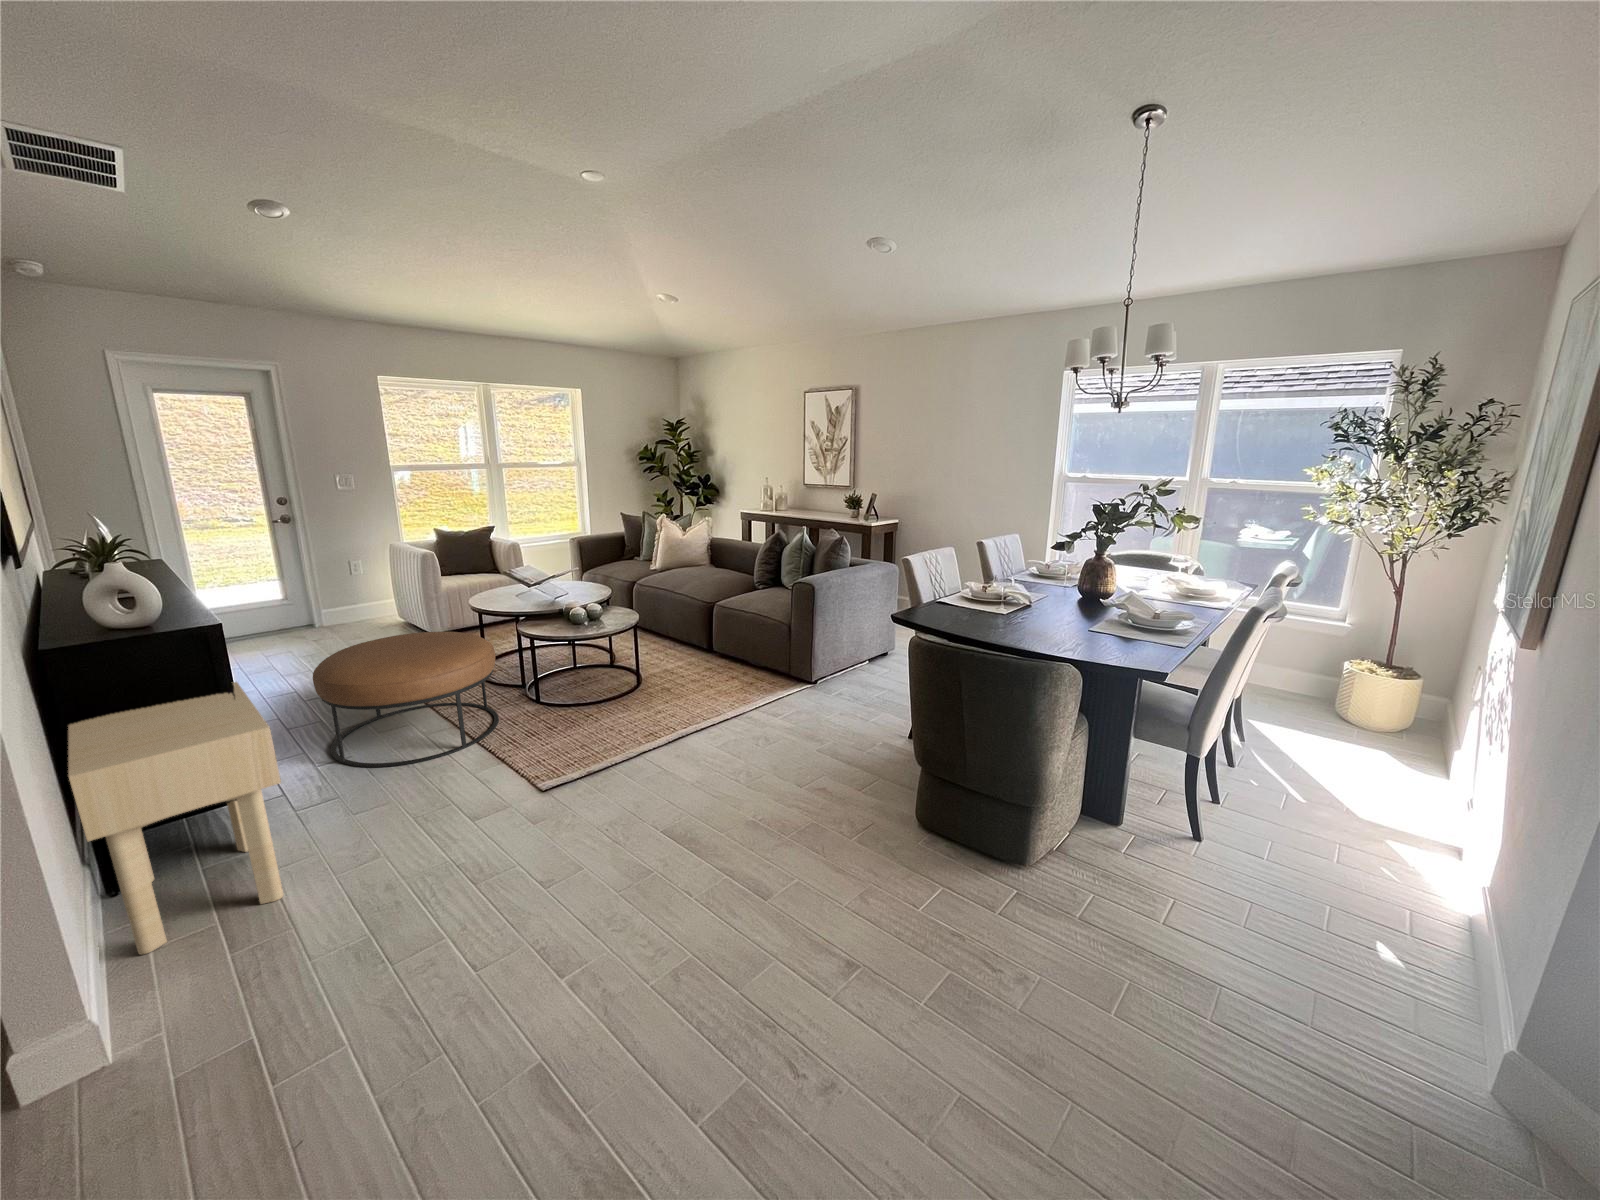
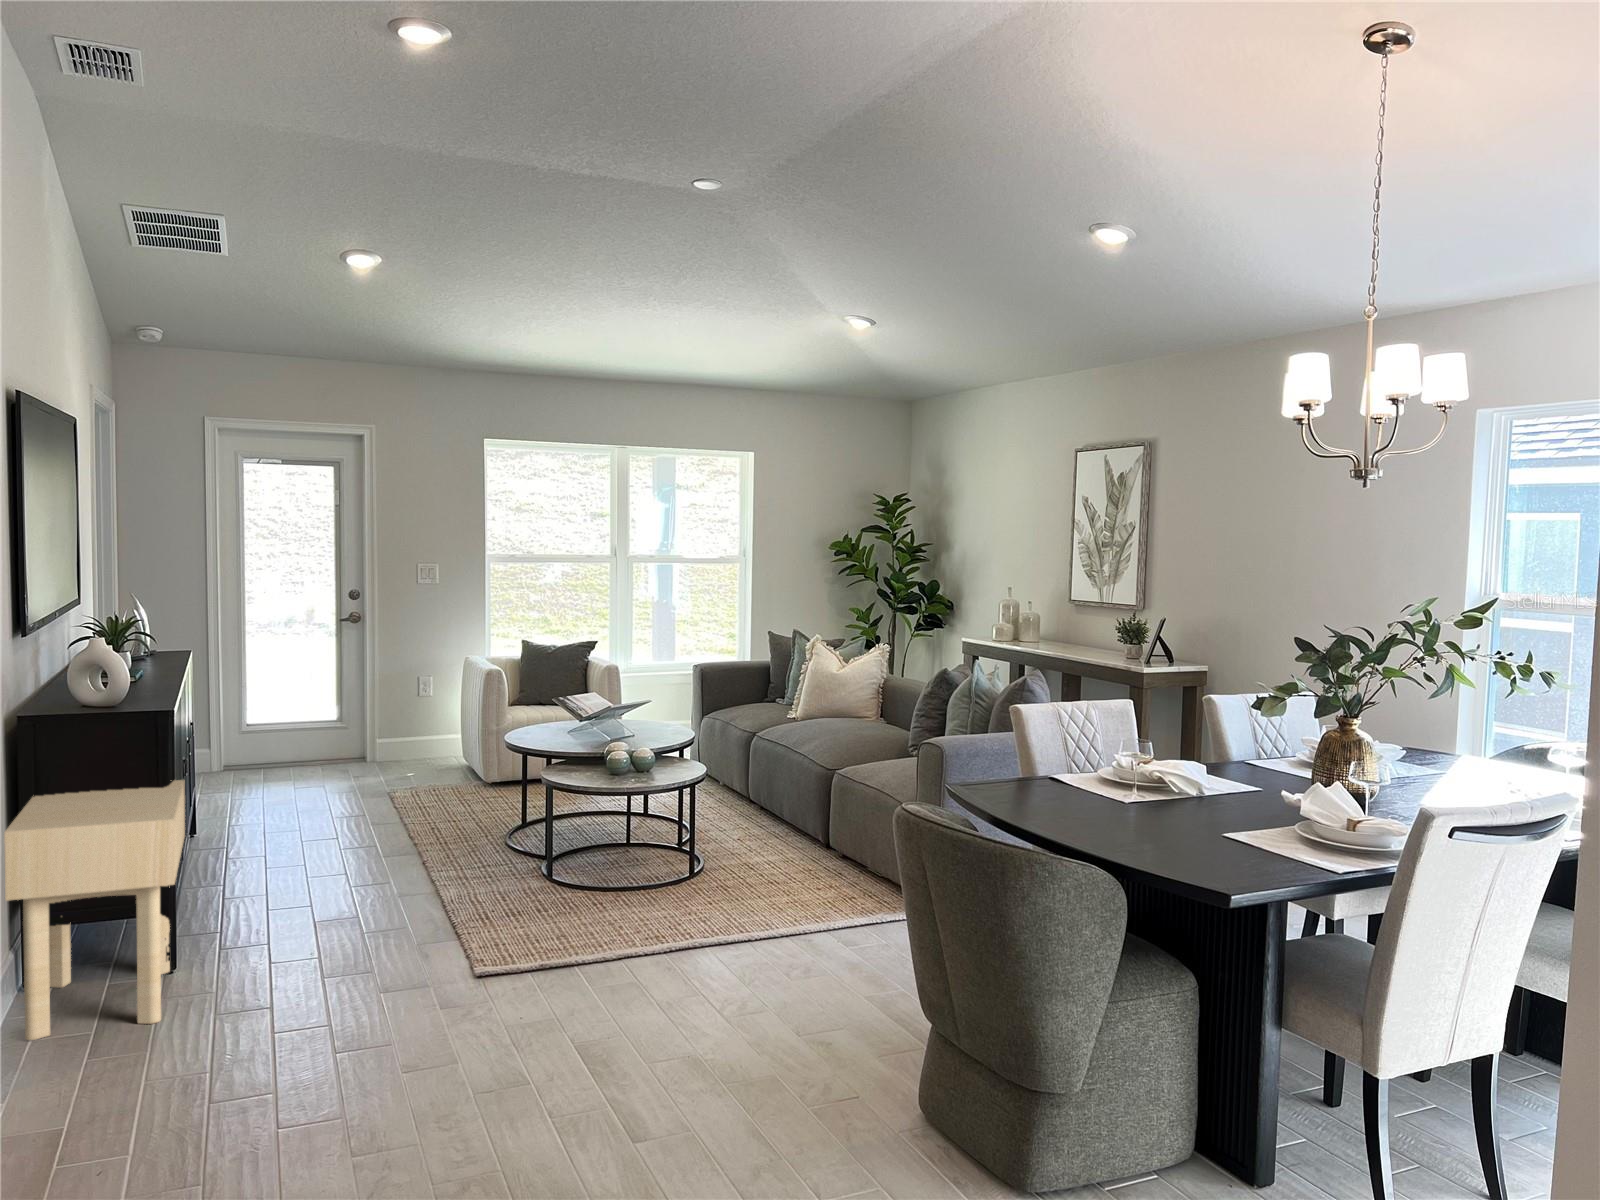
ottoman: present [313,632,499,767] -> none [282,765,491,923]

